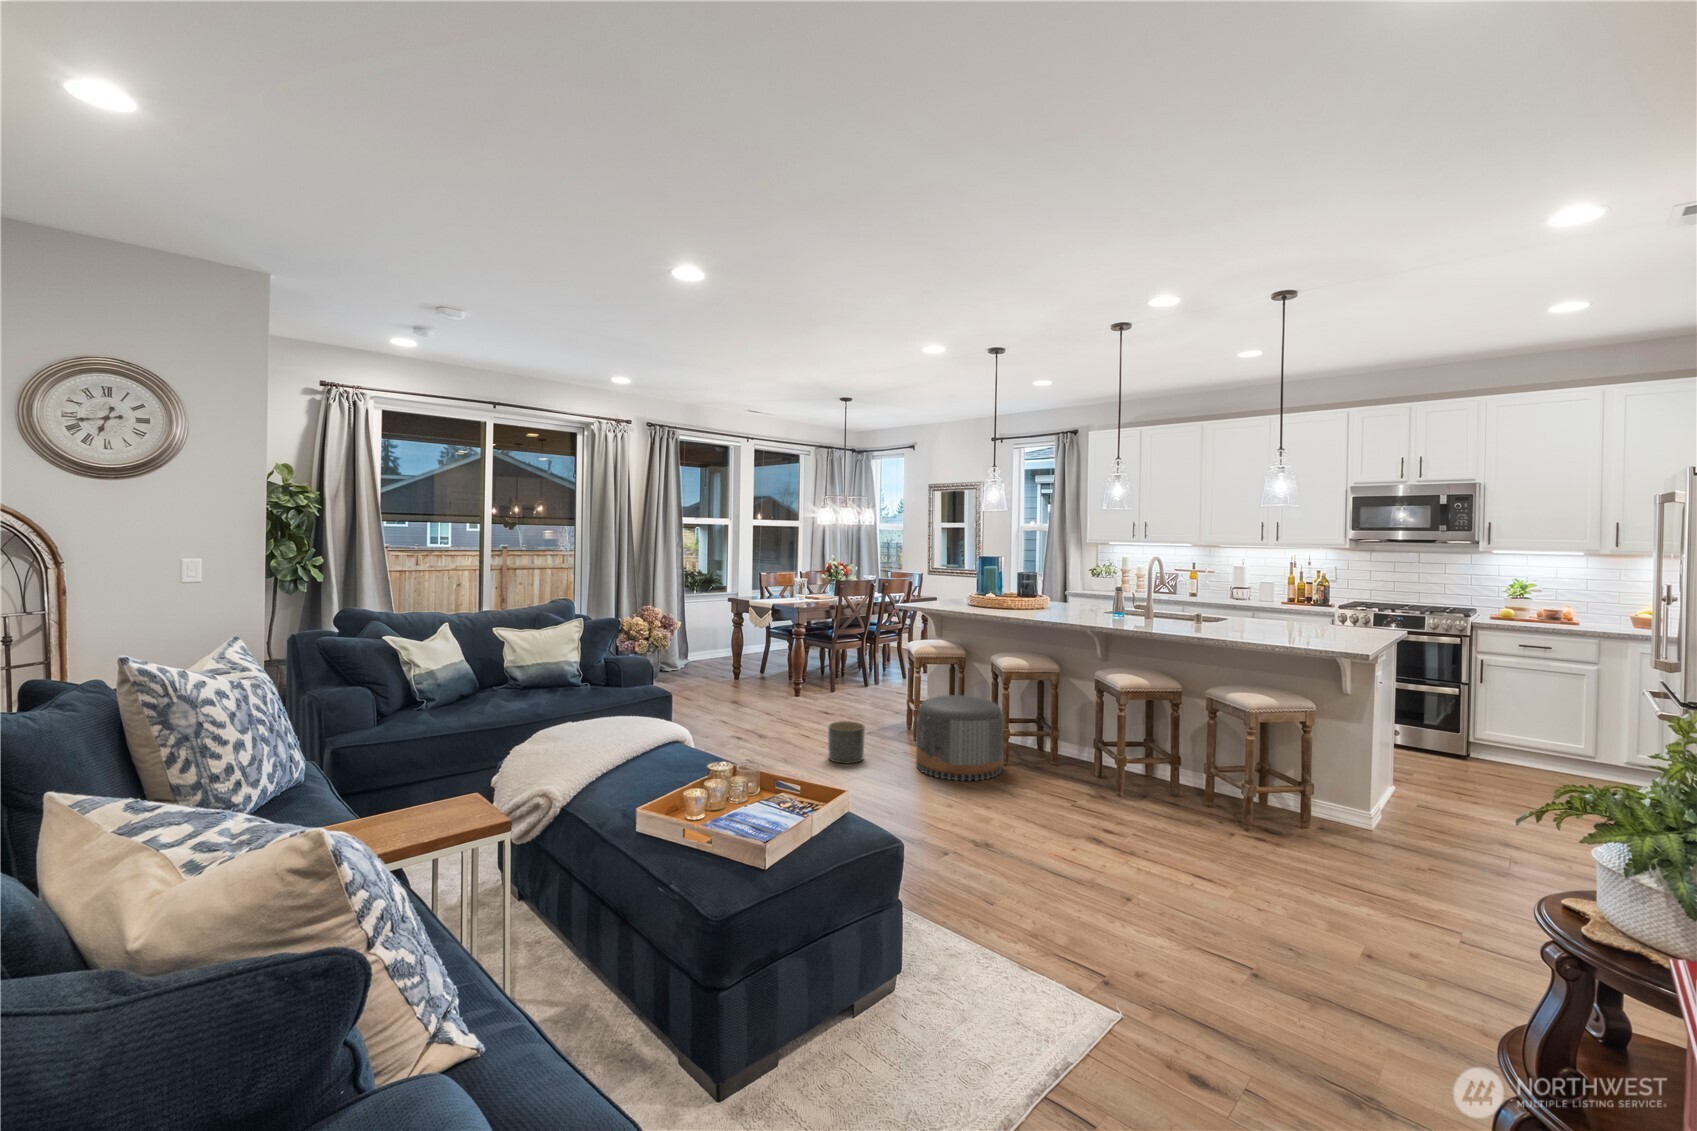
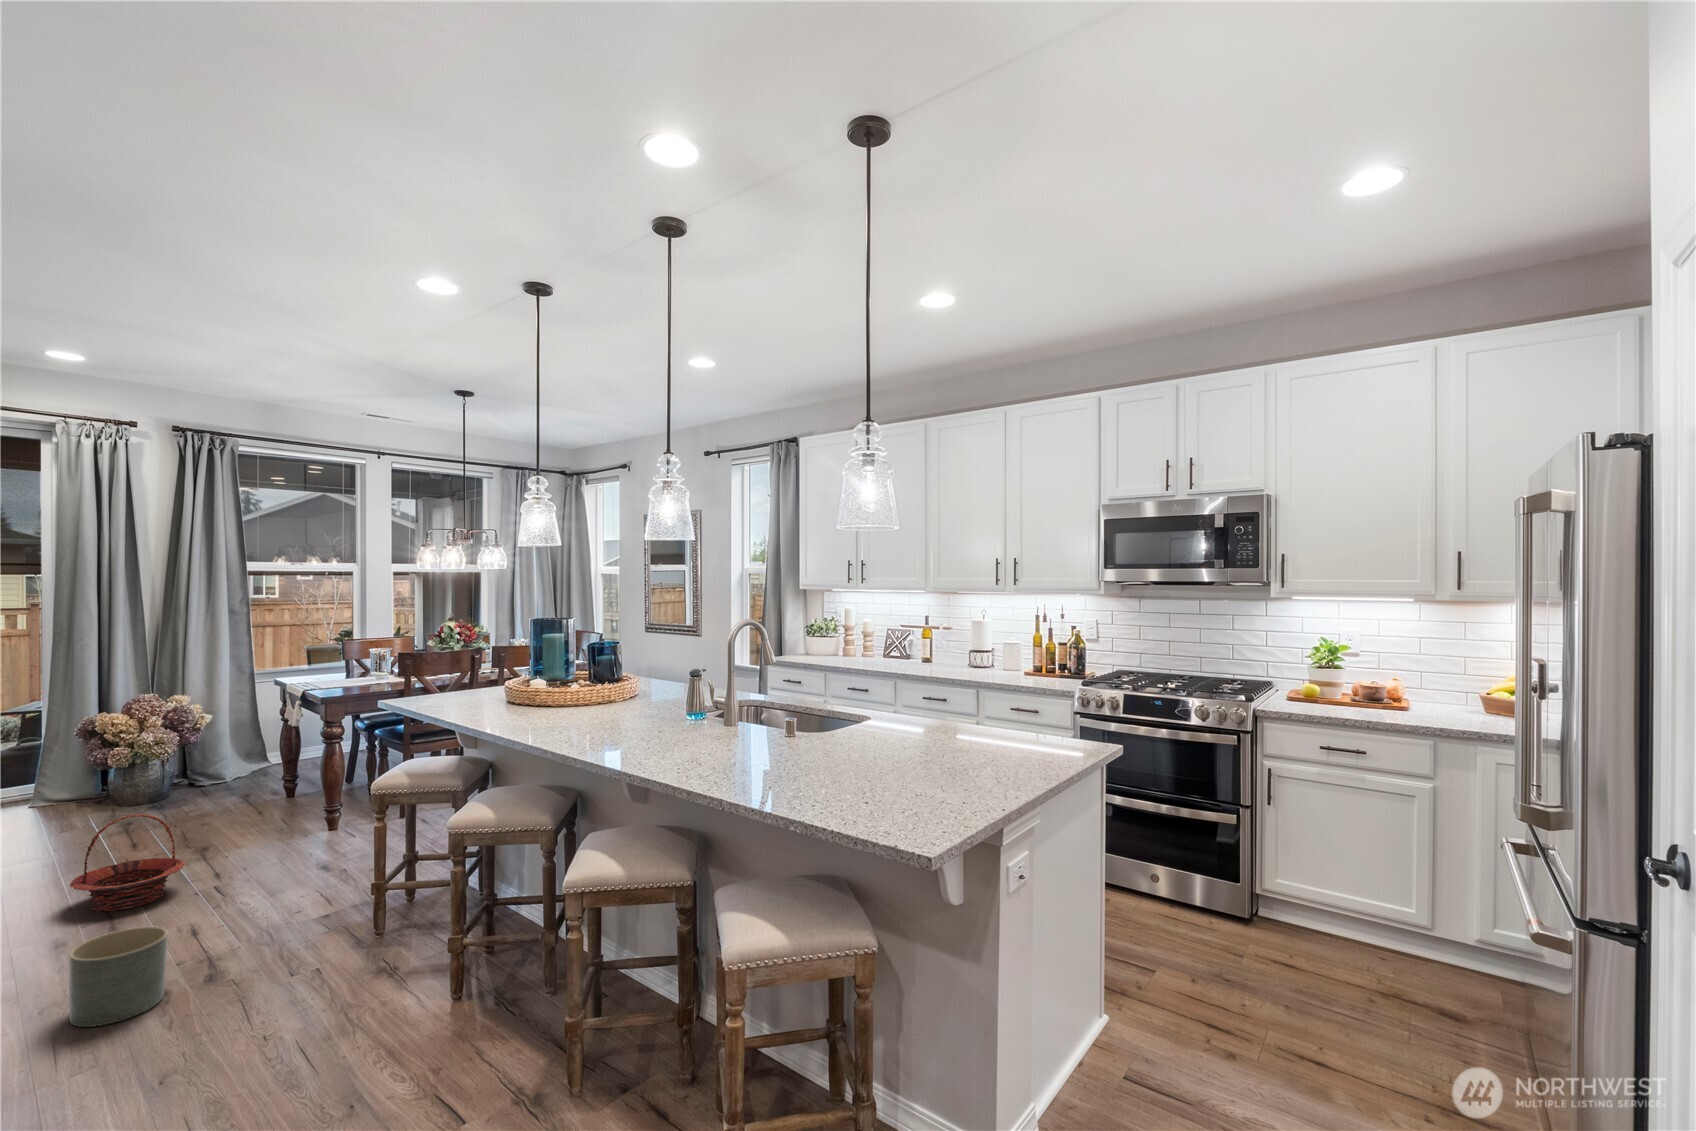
basket: none [740,674,789,726] -> present [69,814,185,911]
pouf: present [916,695,1004,781] -> none [215,871,420,1077]

